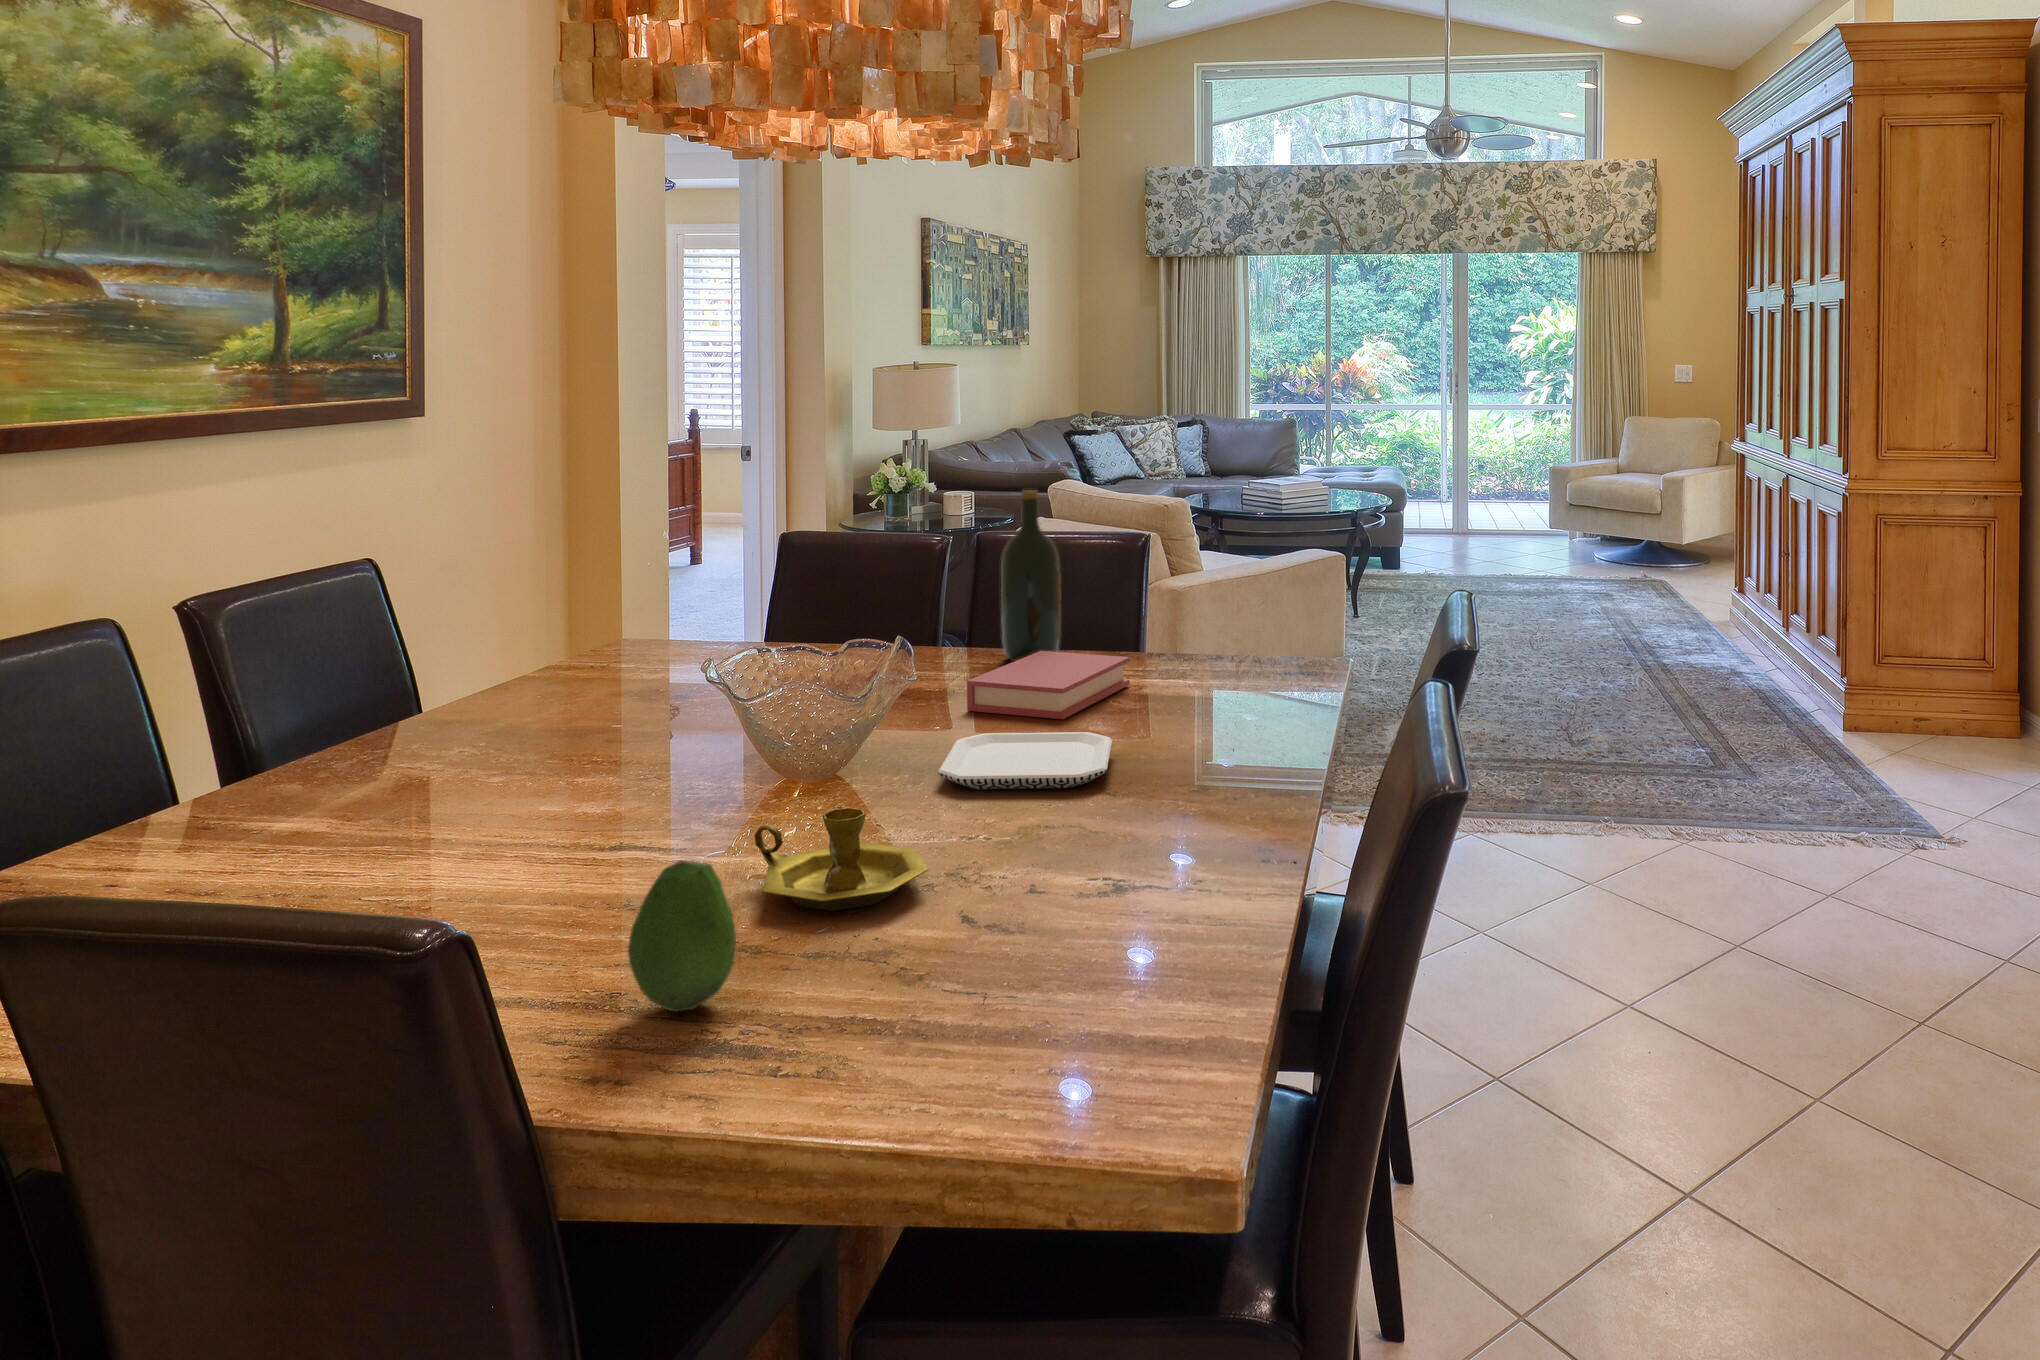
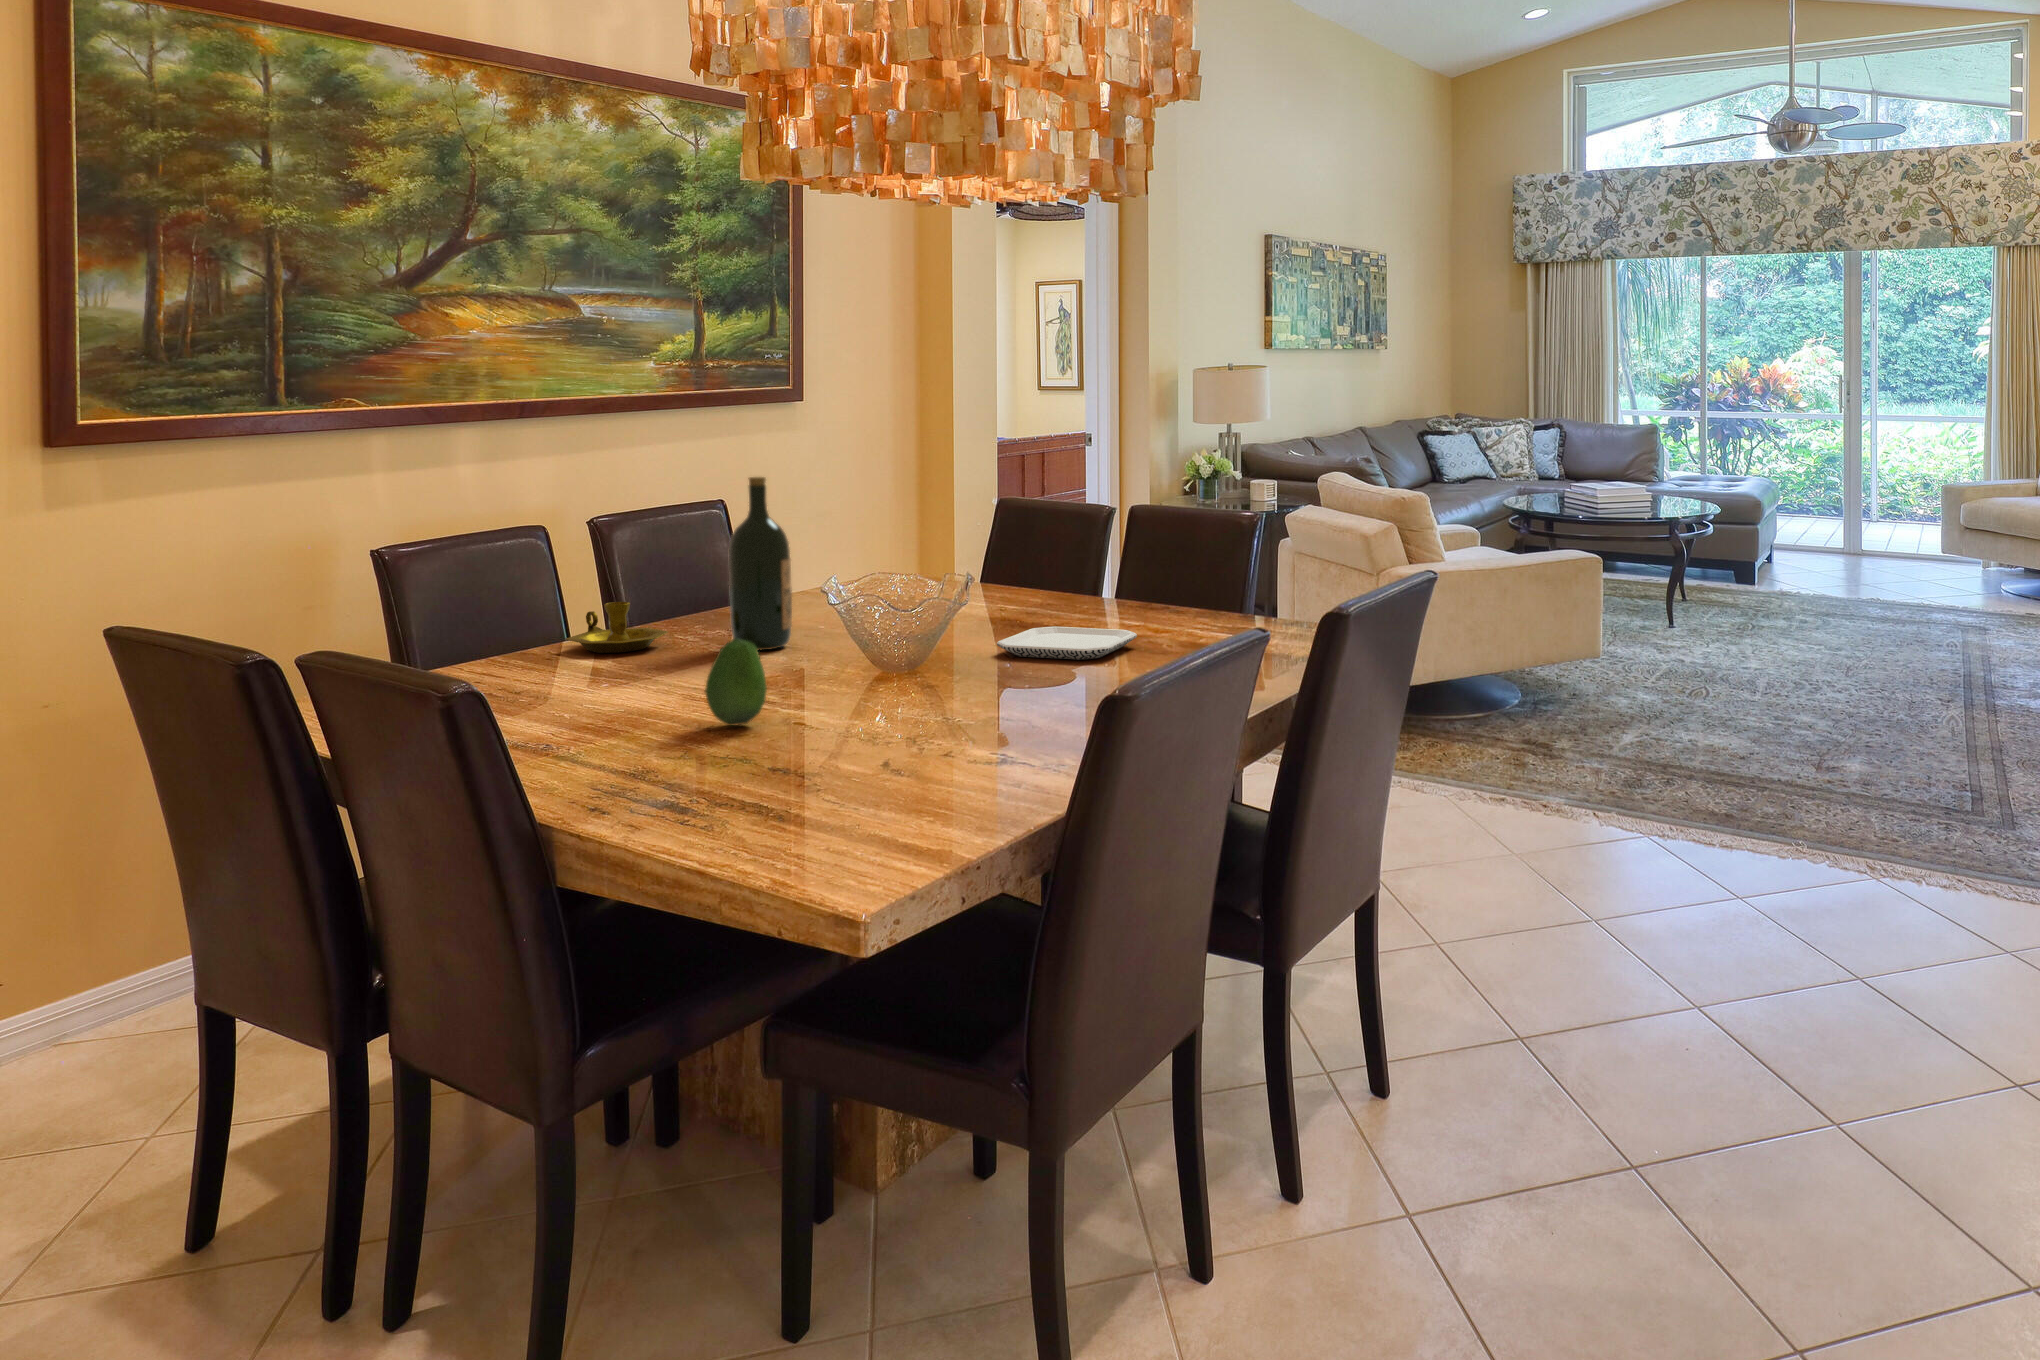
wine bottle: present [1001,490,1061,661] -> present [729,477,792,650]
book: present [967,651,1130,719] -> none [1073,583,1212,627]
candlestick: present [754,808,929,911] -> present [566,602,668,653]

